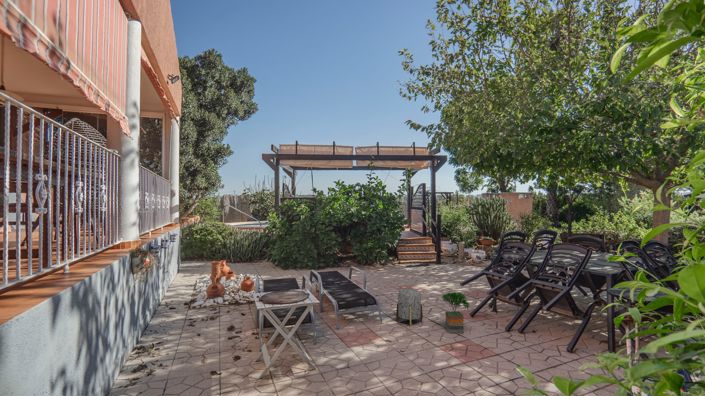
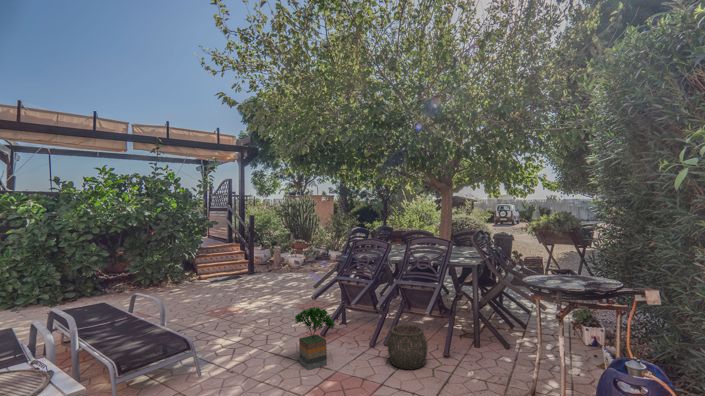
stool: present [396,289,423,326] -> none [221,313,263,372]
woven basket: none [509,315,543,349] -> present [388,324,427,369]

